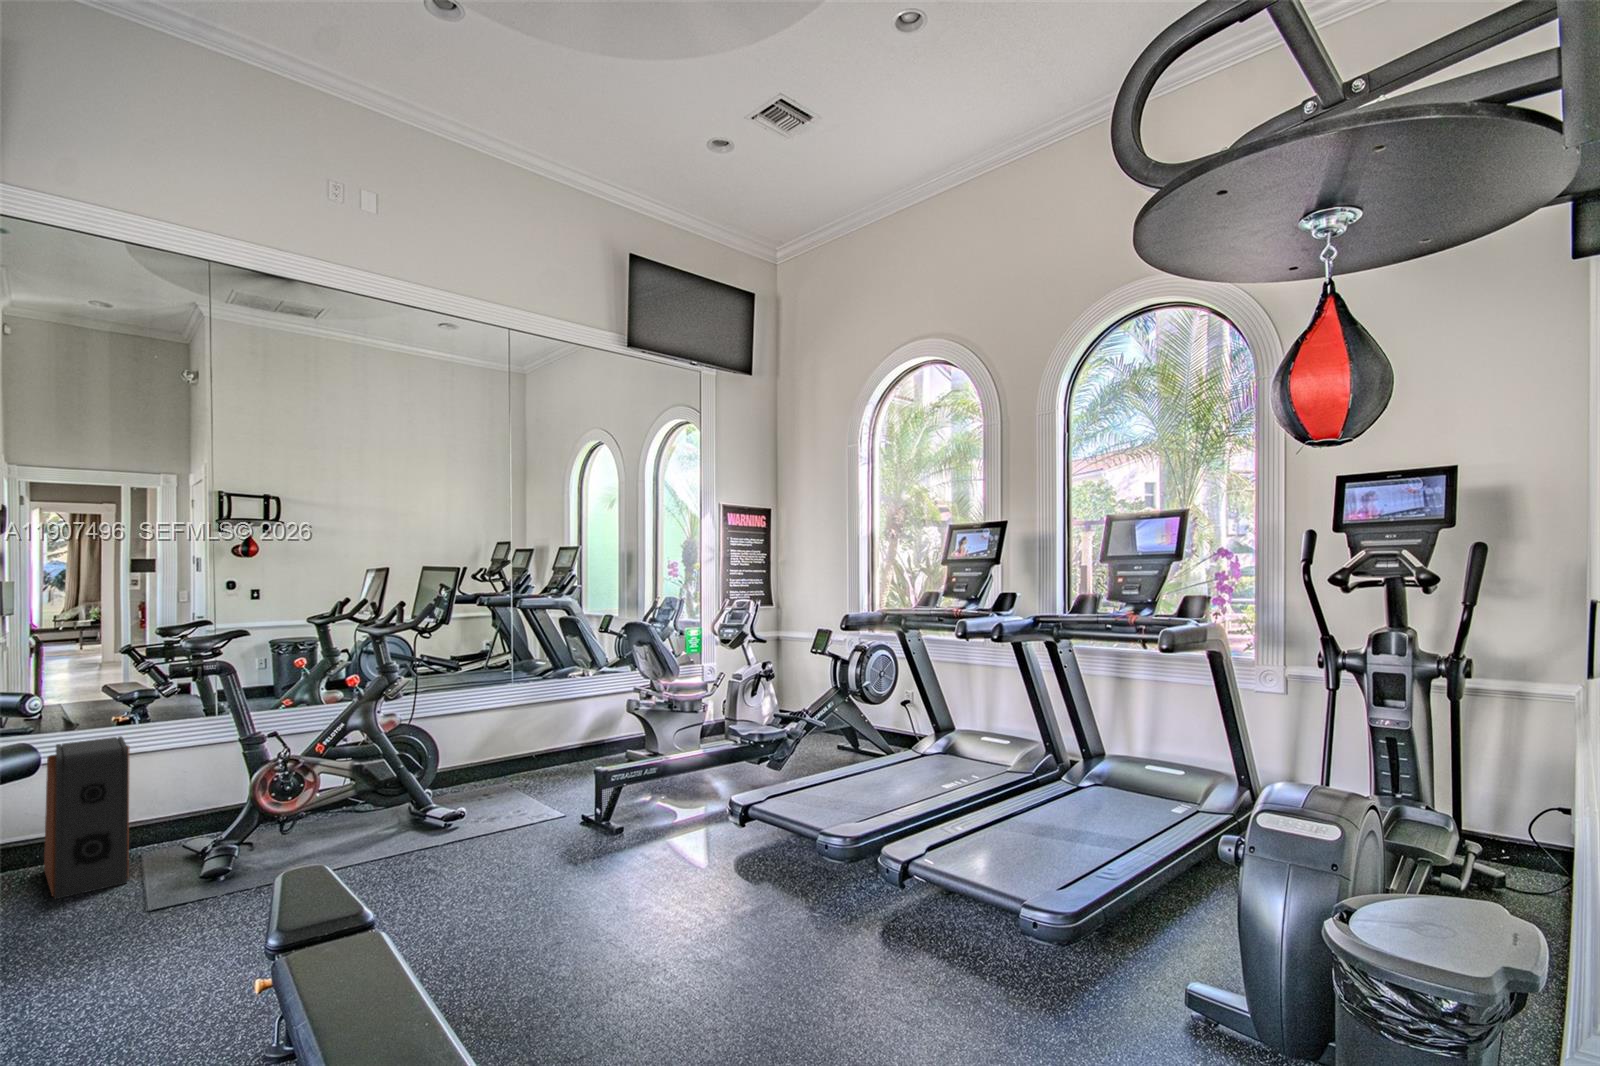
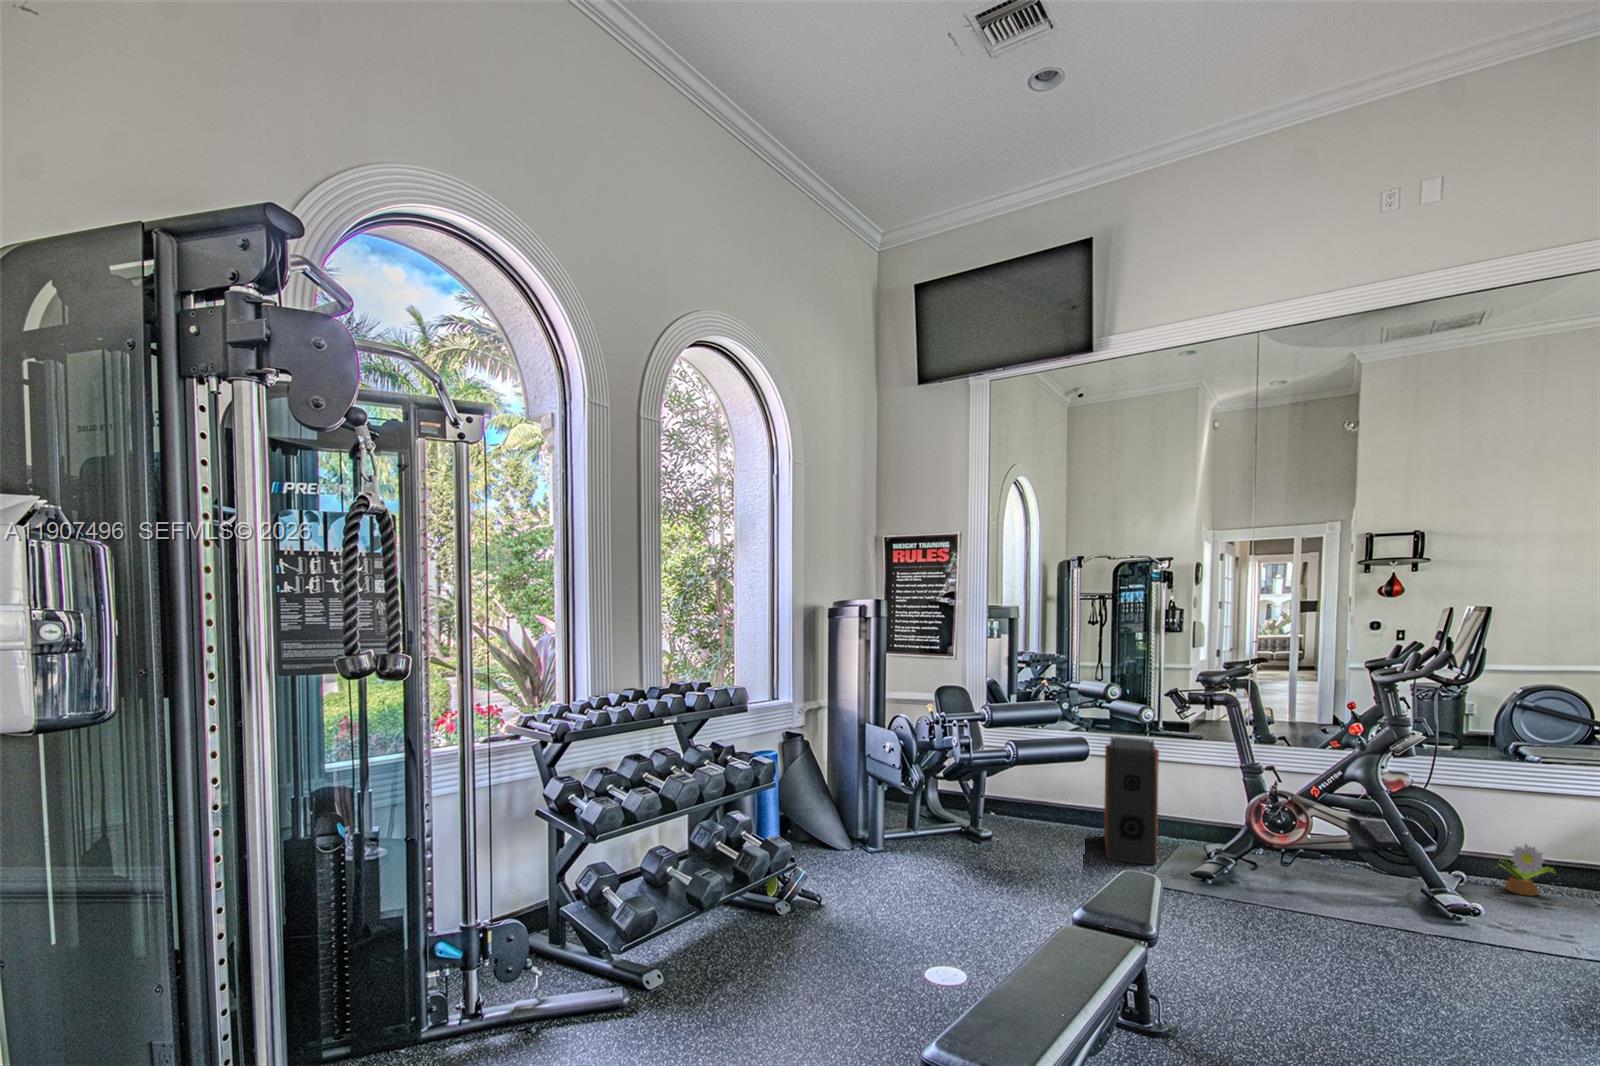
decorative plant: none [462,748,505,789] -> present [1497,844,1555,896]

